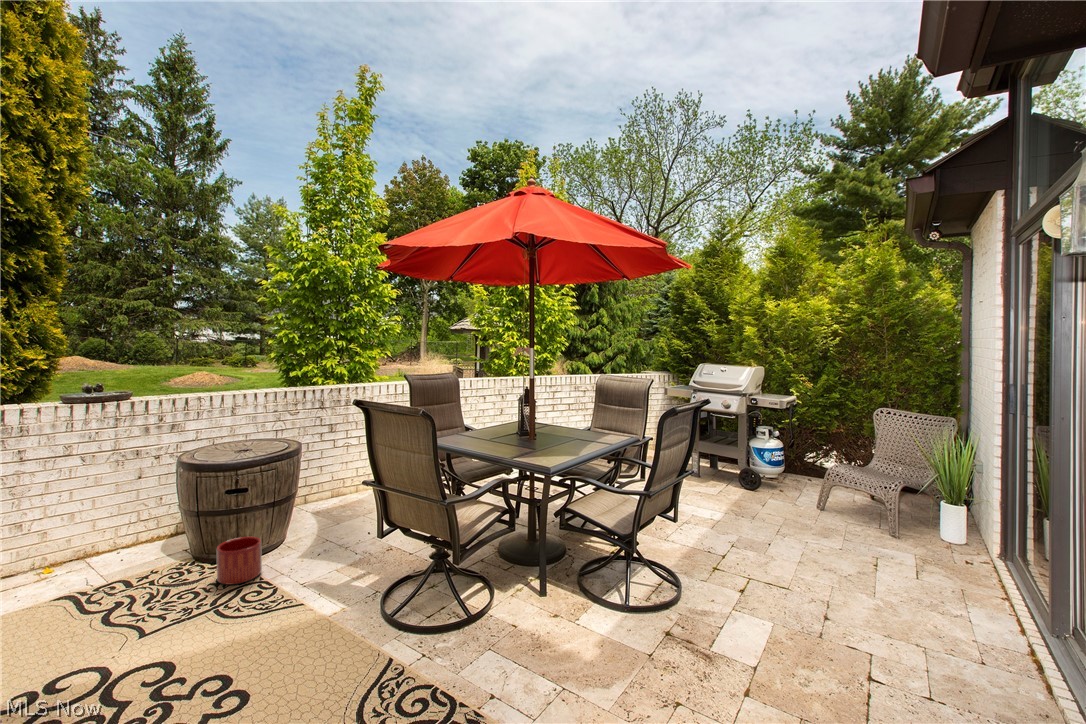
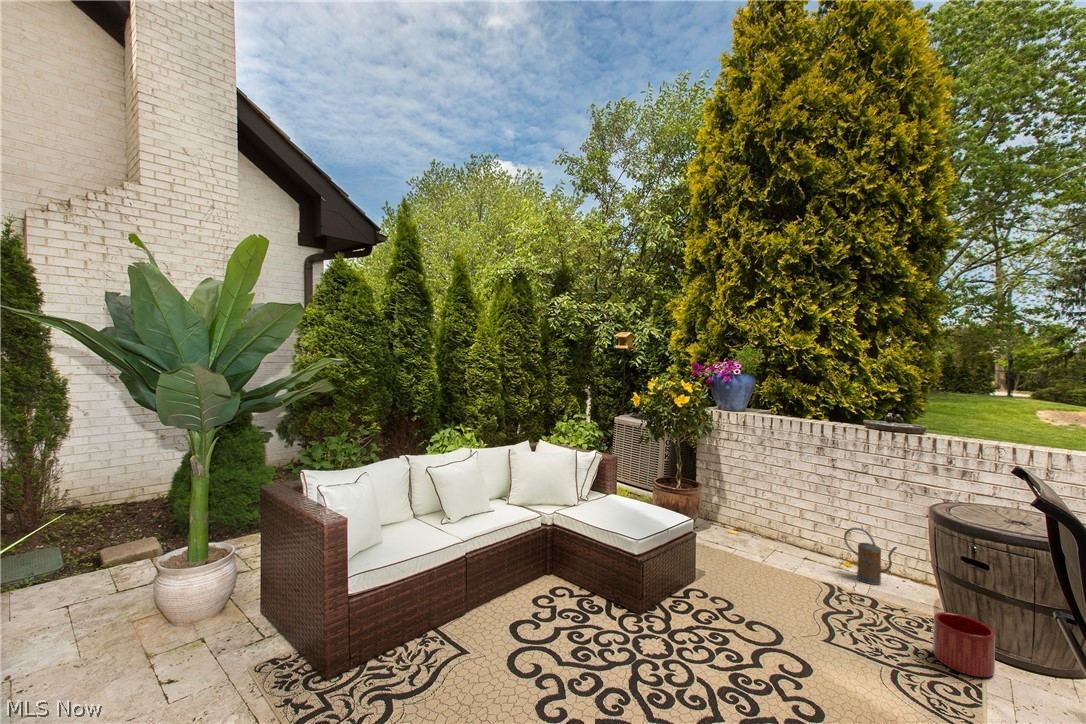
watering can: none [56,517,125,576] -> present [844,528,897,585]

